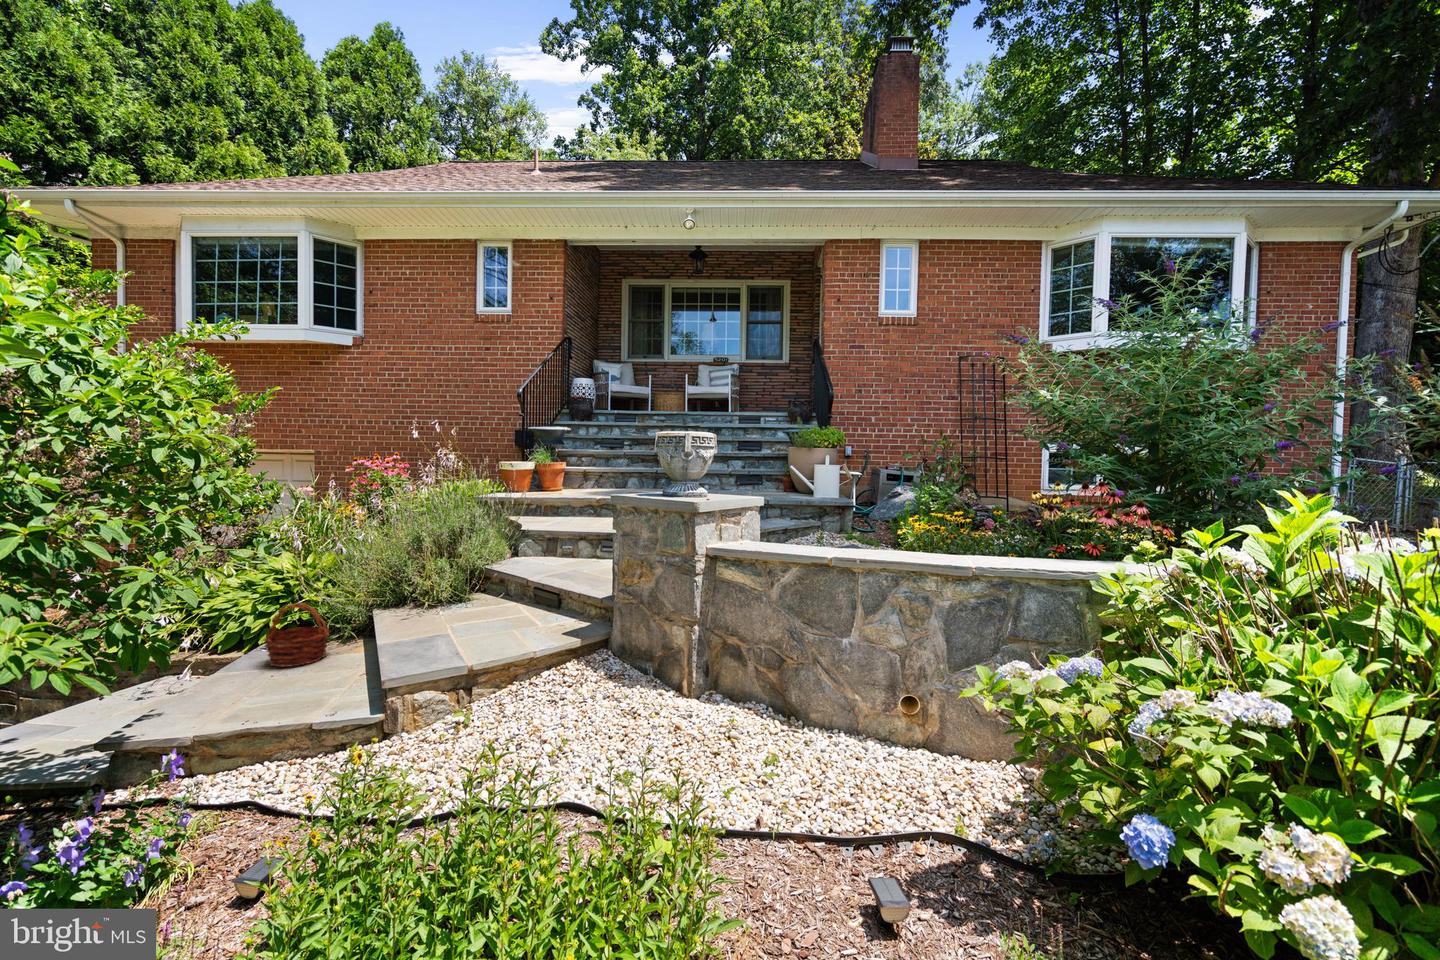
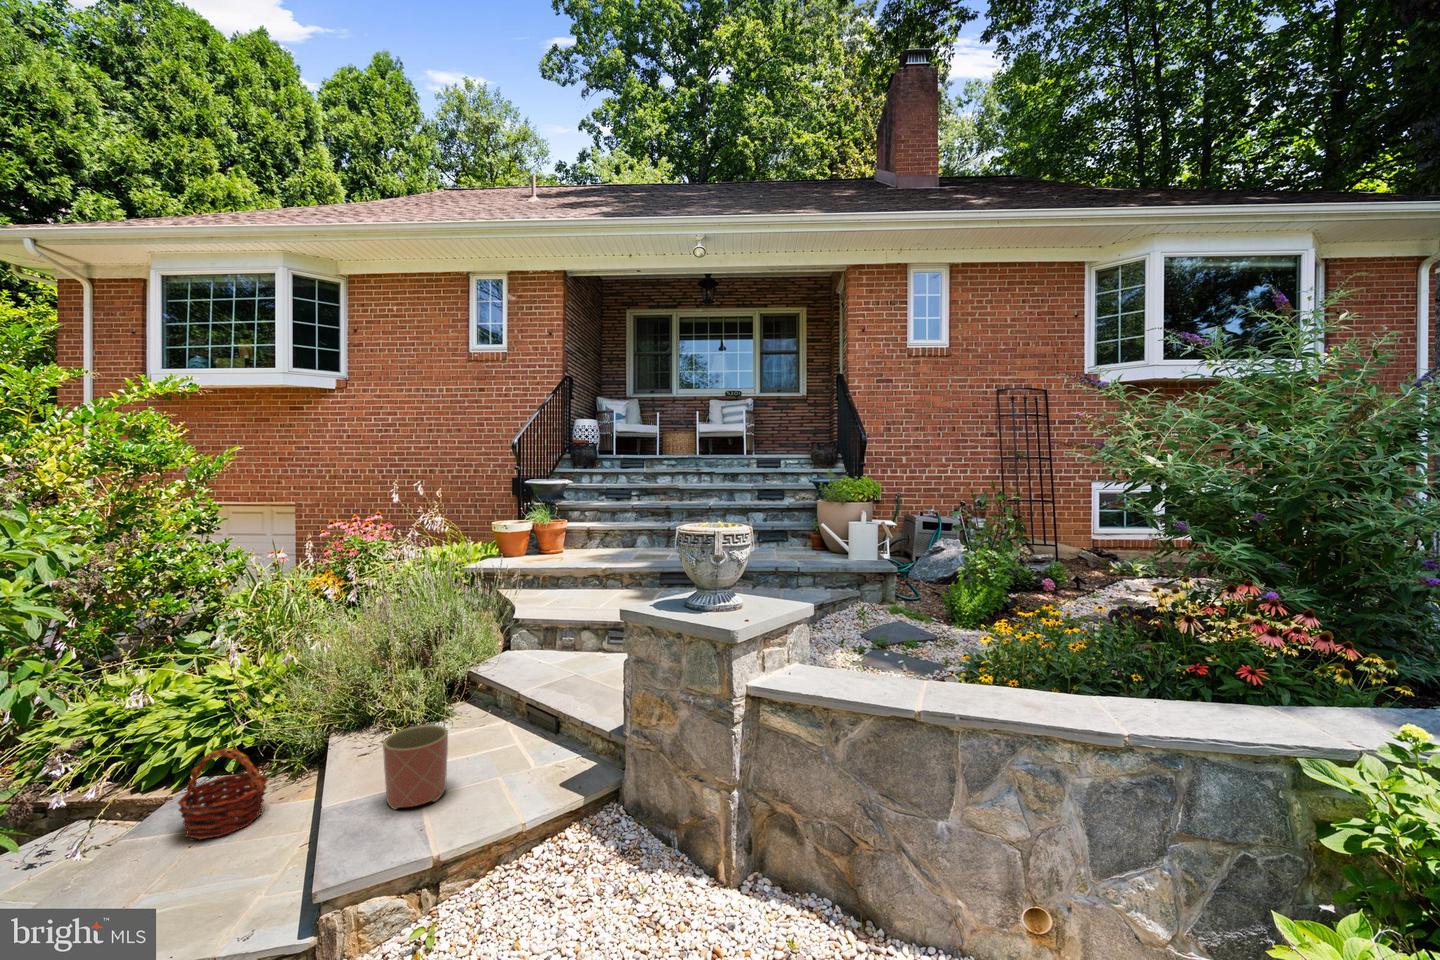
planter: none [425,588,474,644] -> present [383,725,448,809]

